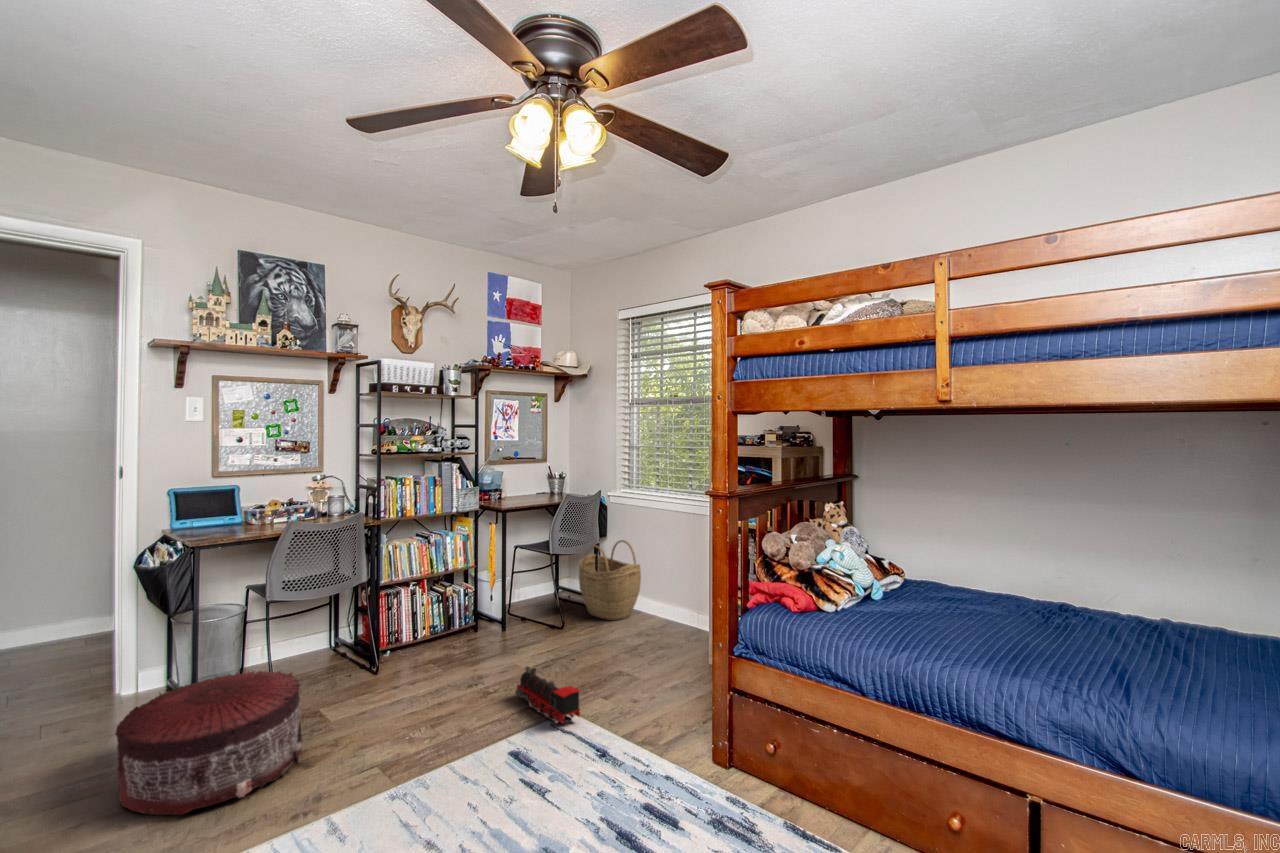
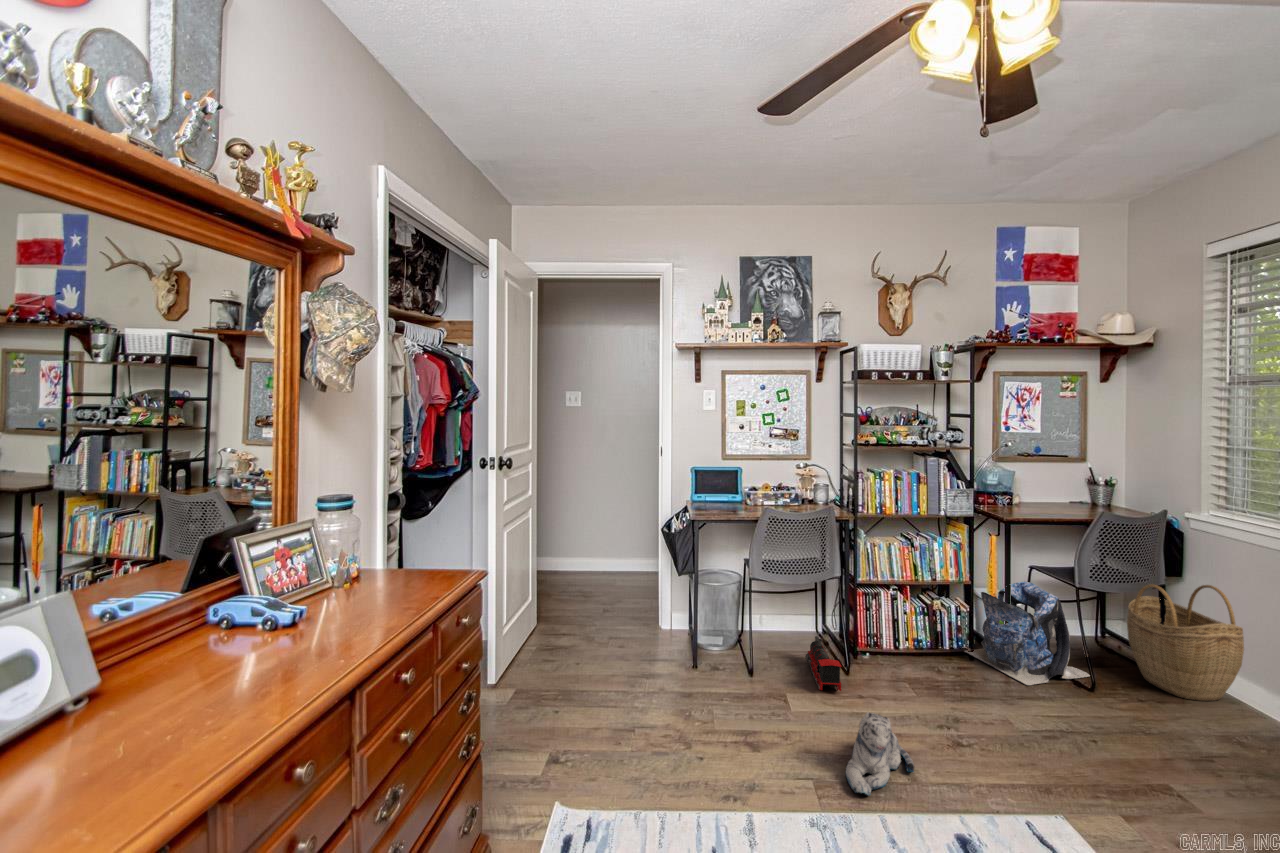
backpack: none [471,559,559,641] -> present [964,582,1090,685]
toy train: present [516,666,581,724] -> present [805,636,842,691]
pouf: present [115,671,302,815] -> none [634,632,765,744]
plush toy: none [399,698,458,778] -> present [846,712,914,795]

